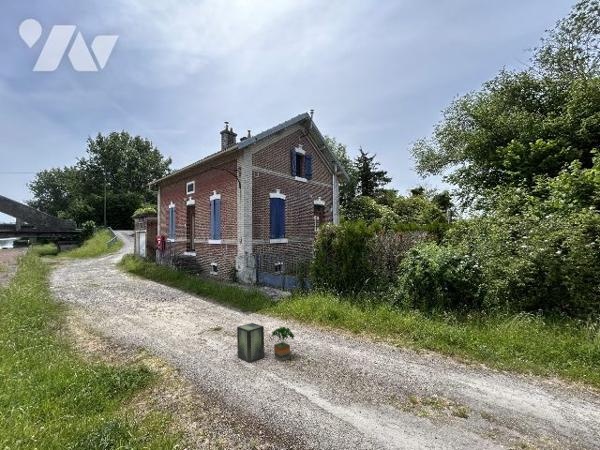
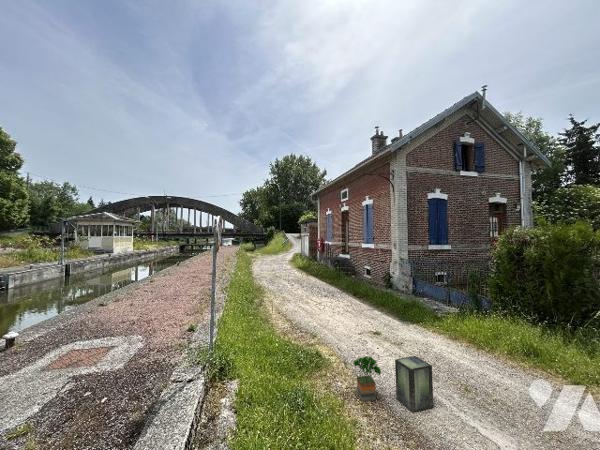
potted tree: present [272,327,294,362] -> present [353,356,381,401]

